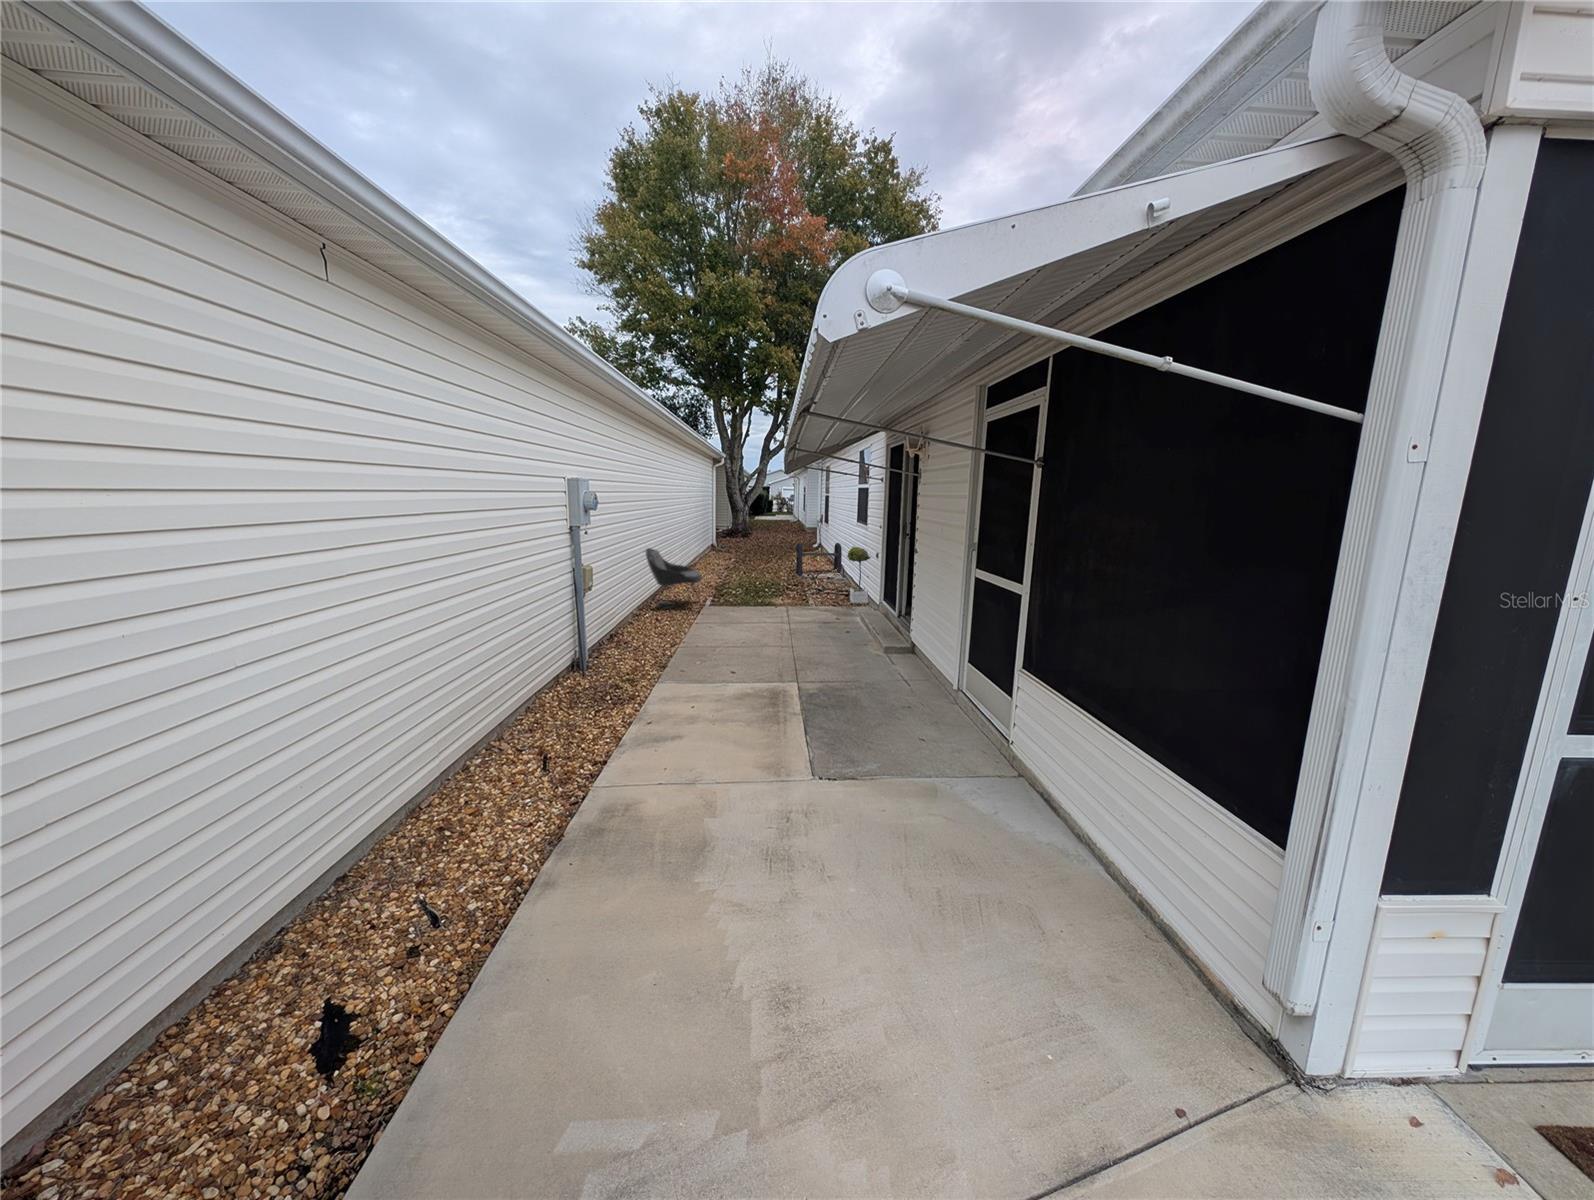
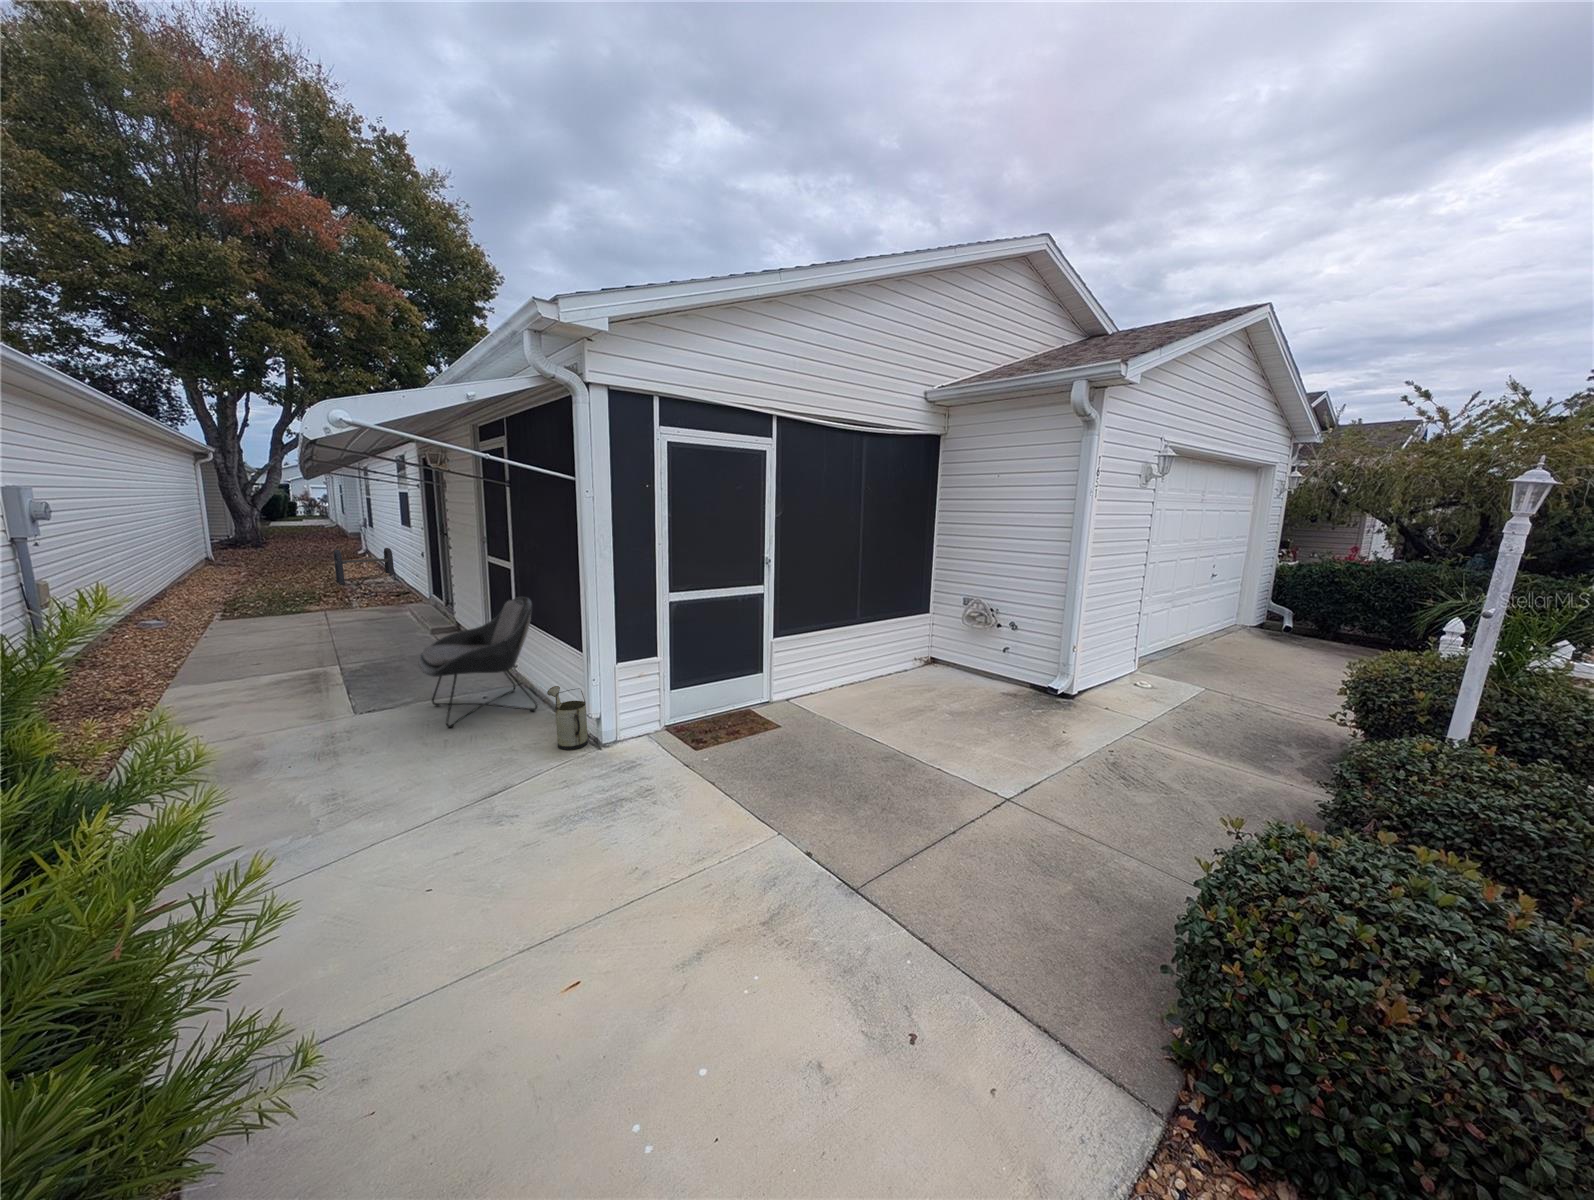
potted tree: present [847,546,871,603] -> none [393,548,422,603]
lounge chair: present [645,548,702,610] -> present [419,597,538,728]
watering can: none [1183,912,1337,1138] -> present [547,686,588,750]

